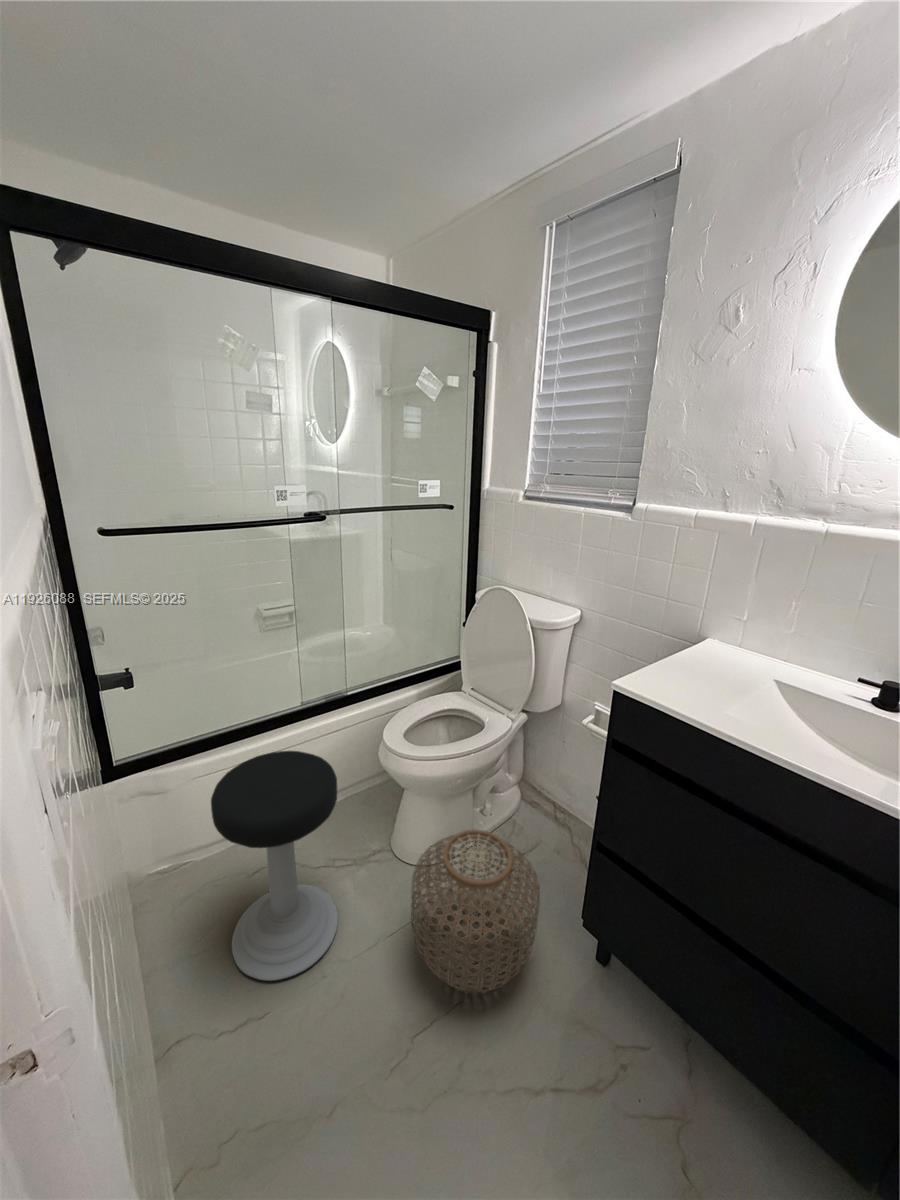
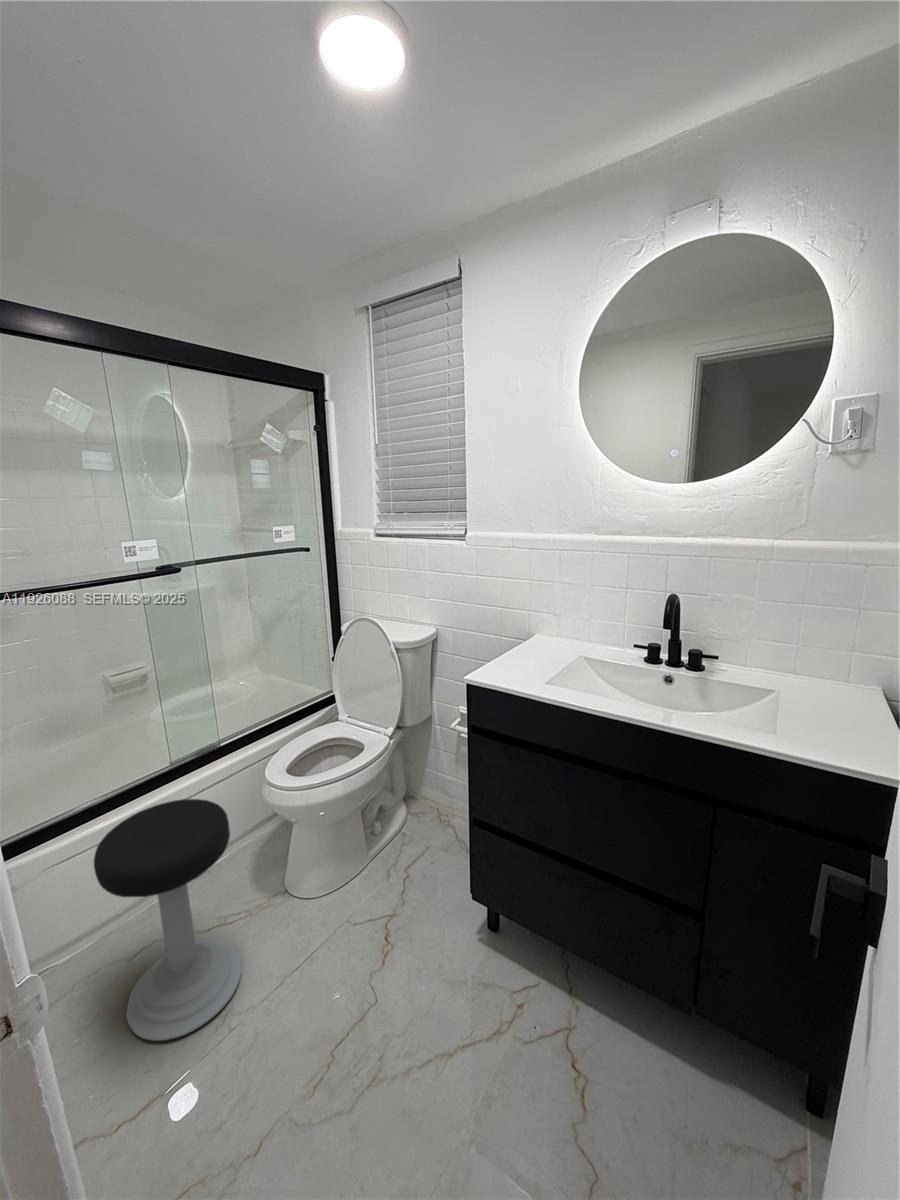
woven basket: present [411,829,540,992] -> none [313,834,432,984]

